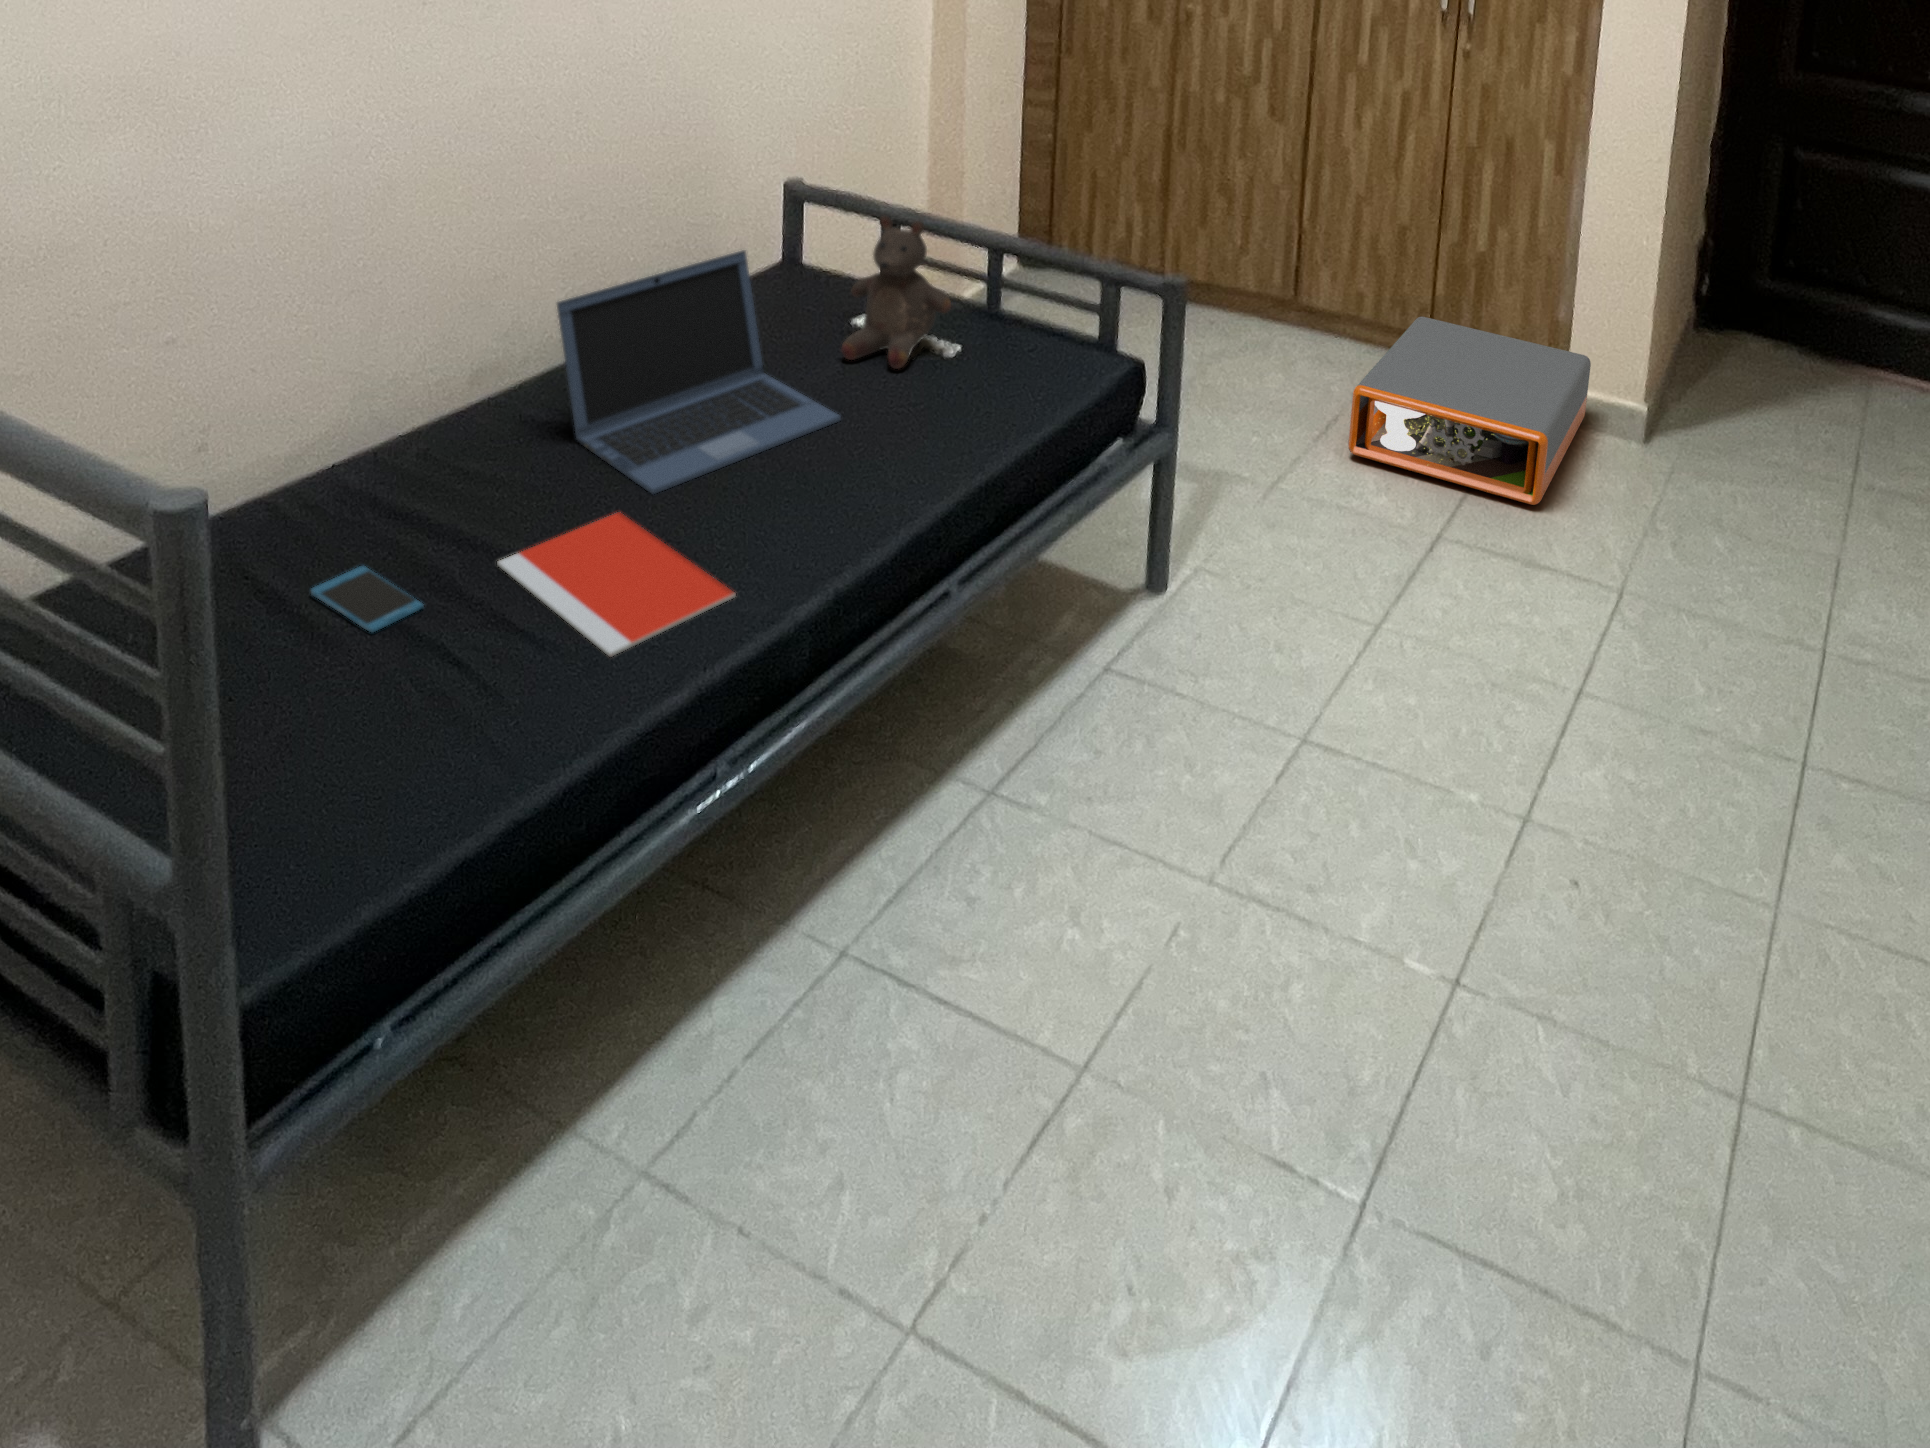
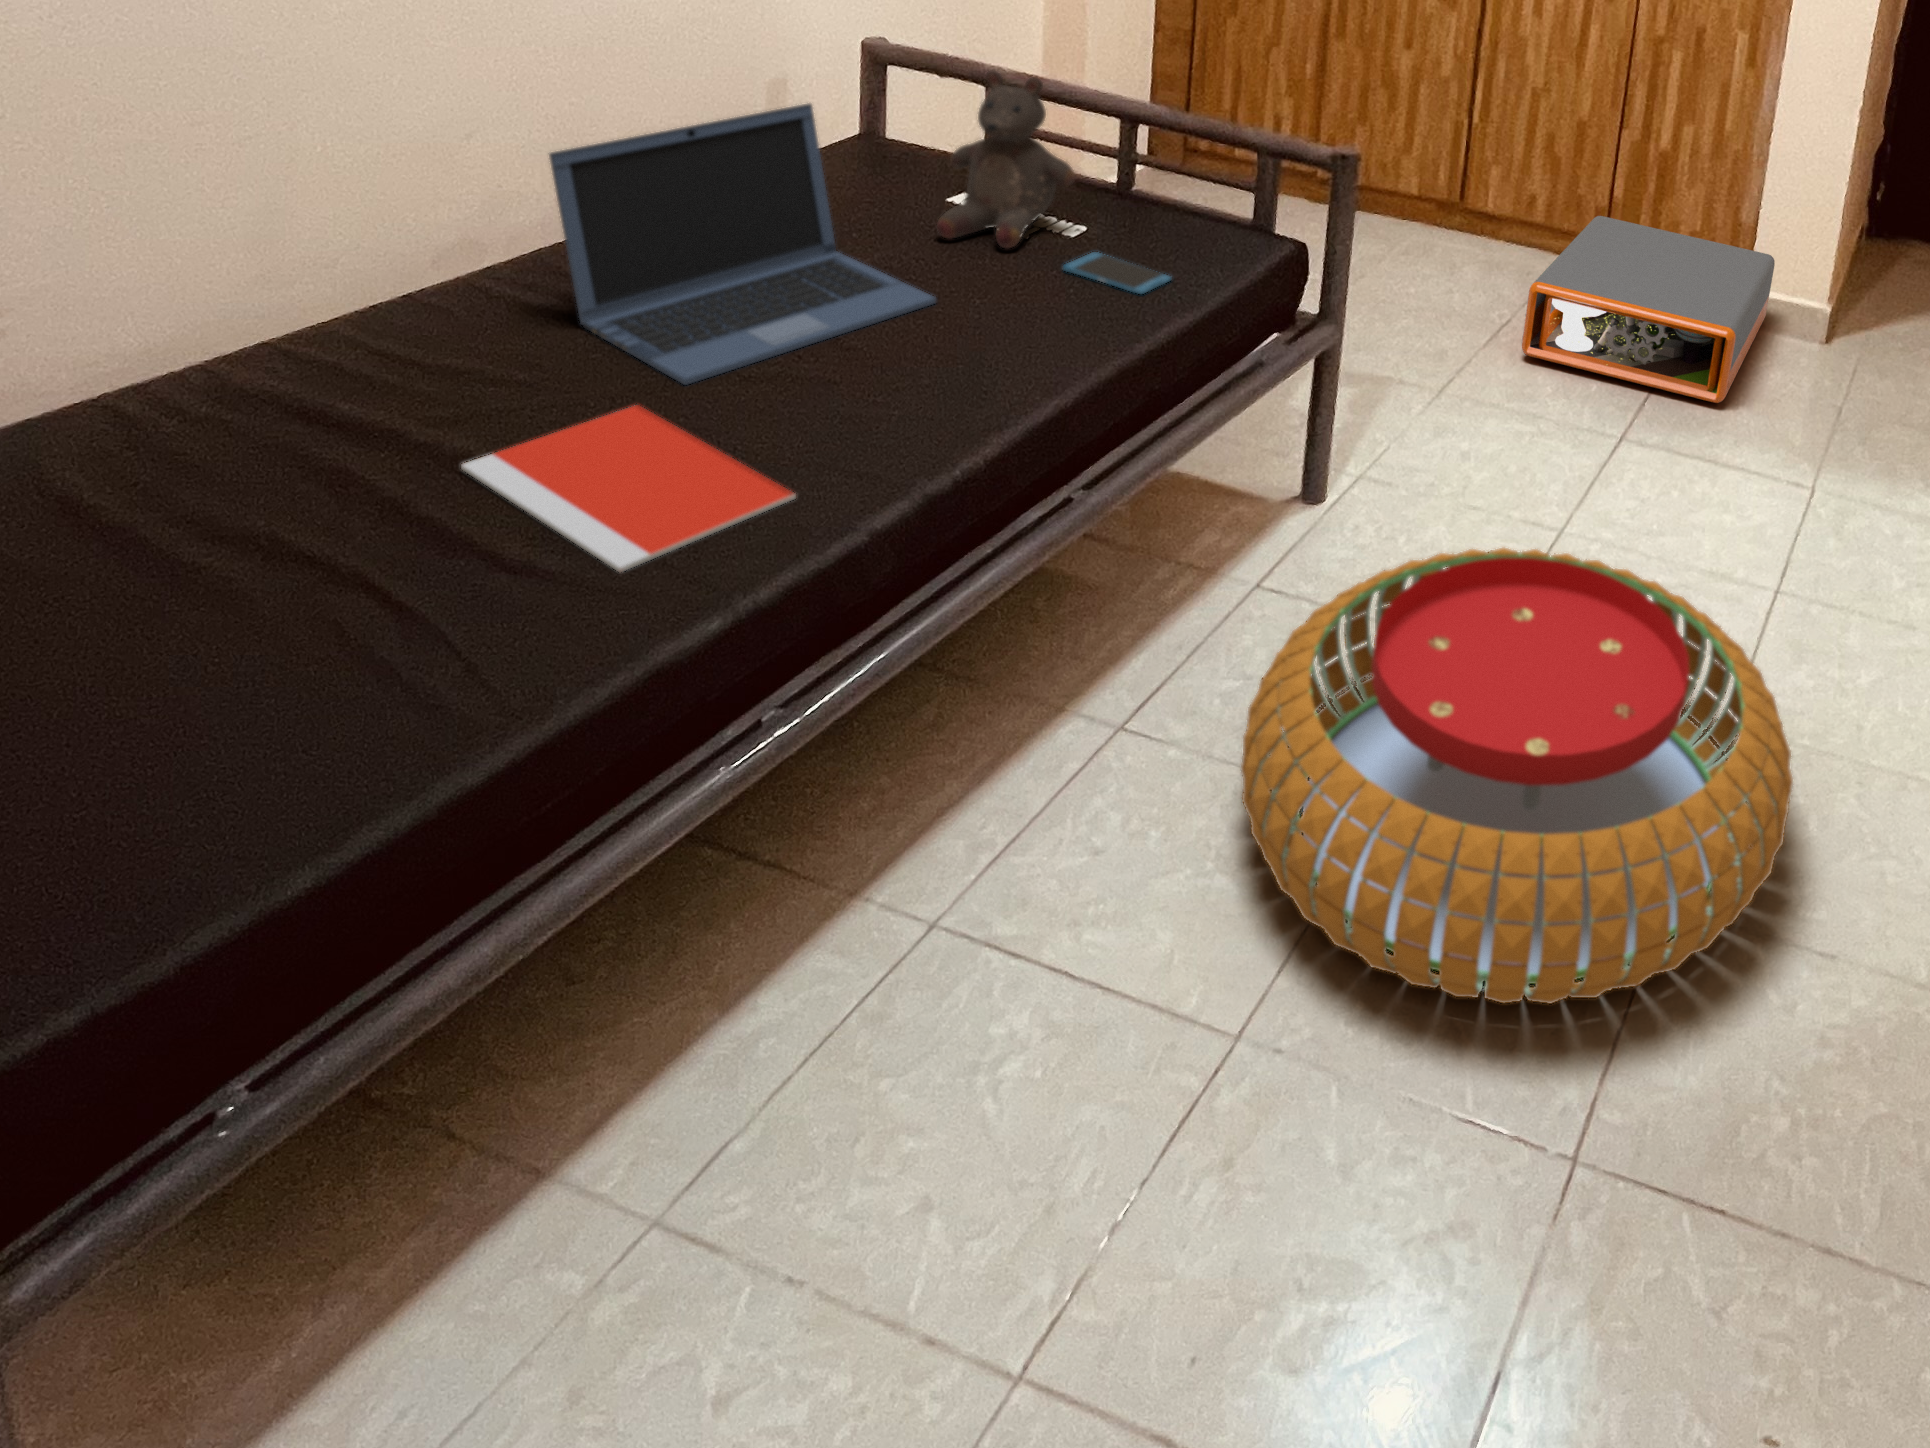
smartphone: present [311,566,423,632] -> present [1063,252,1171,294]
pouf: none [1089,650,1583,1088] -> present [1241,548,1793,1003]

